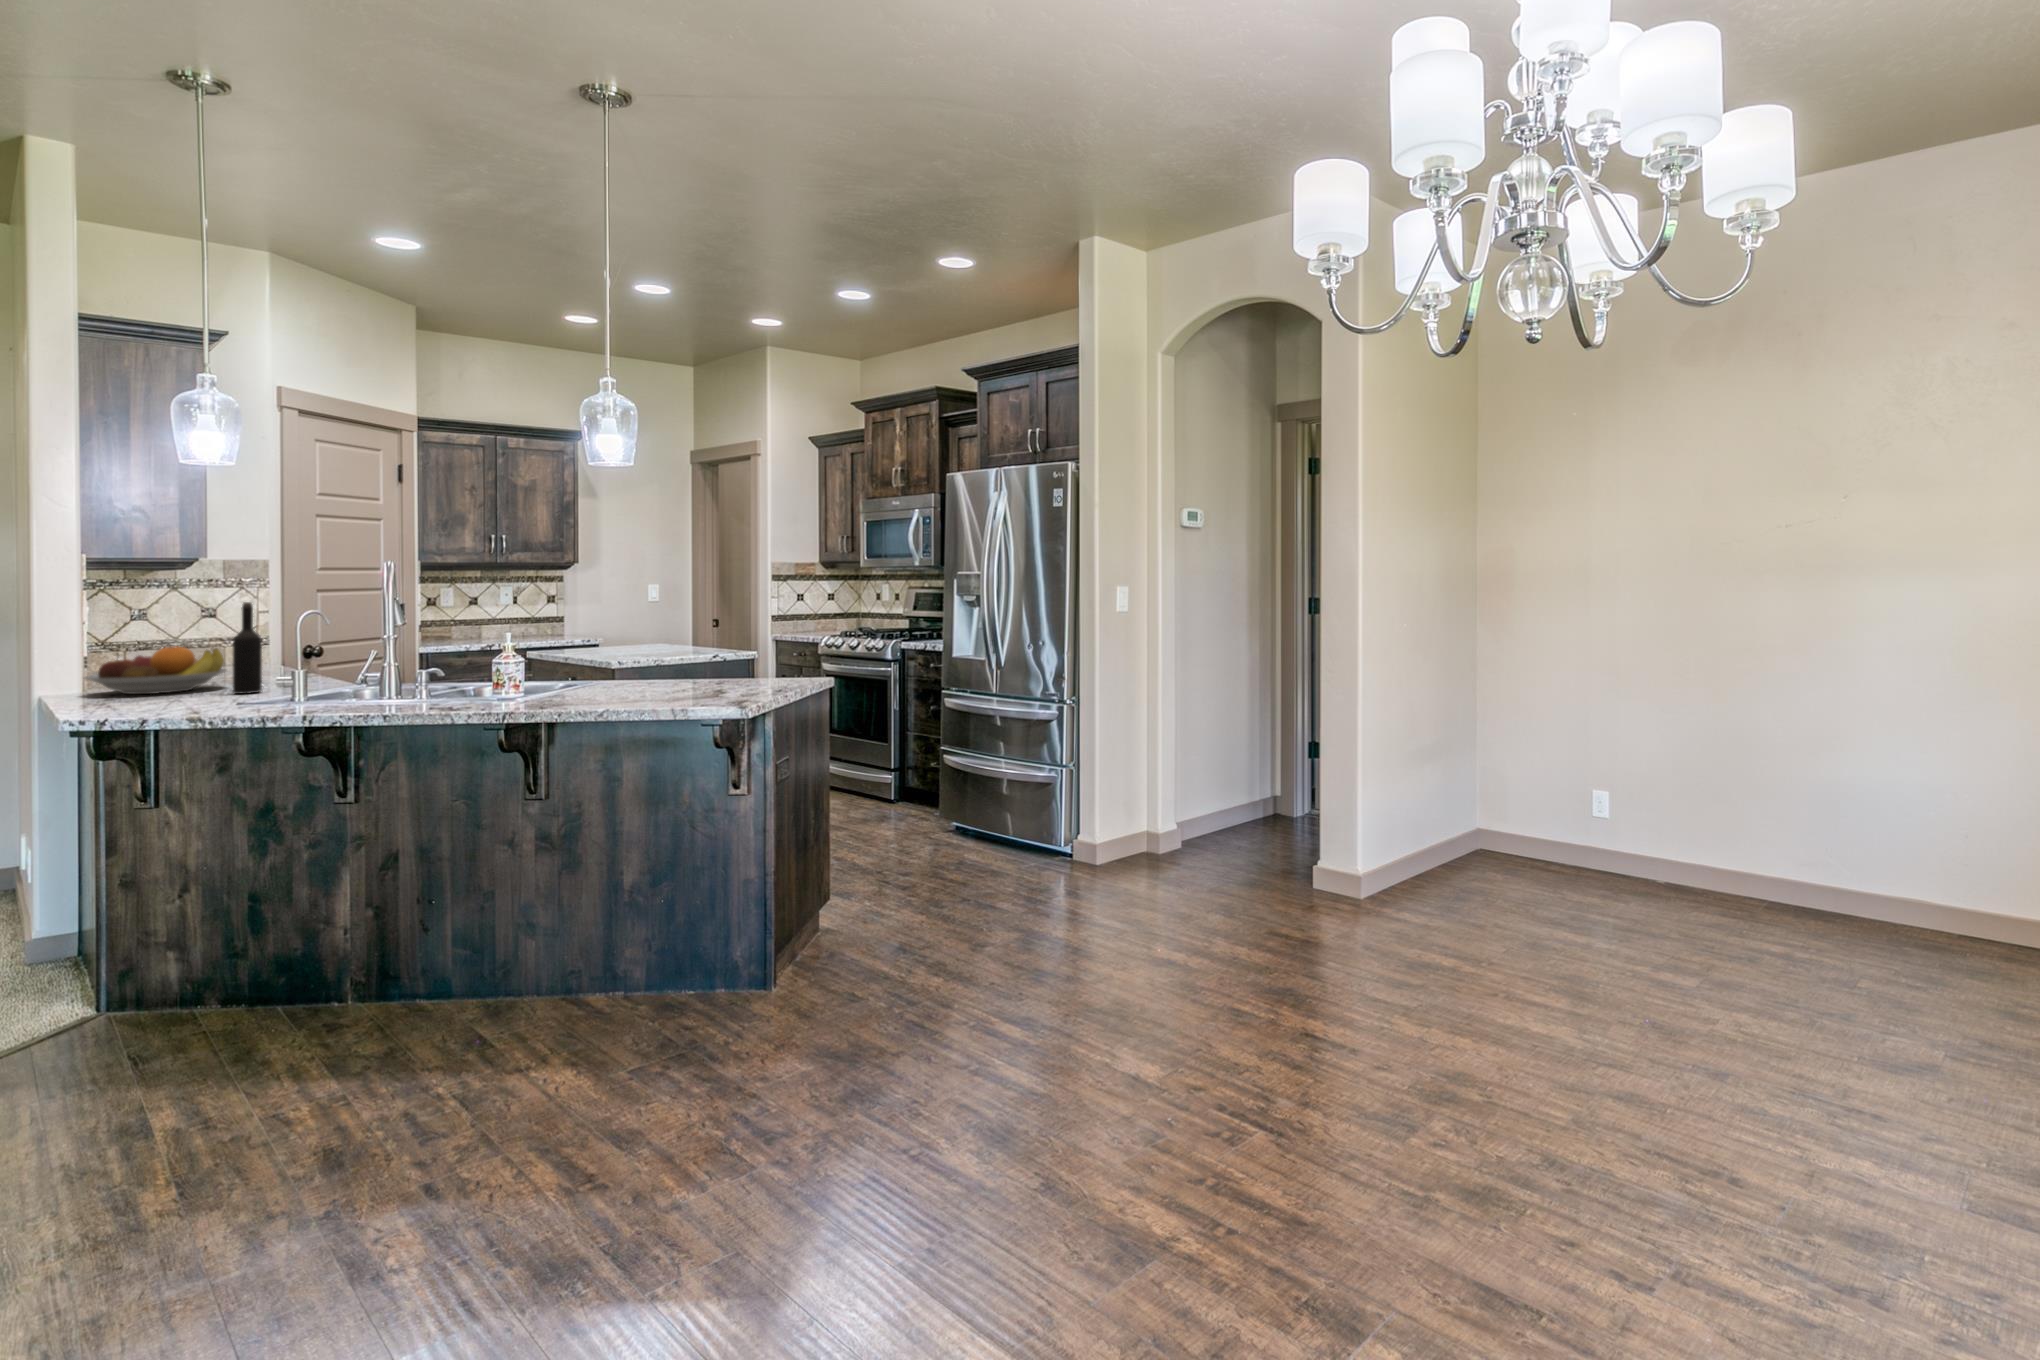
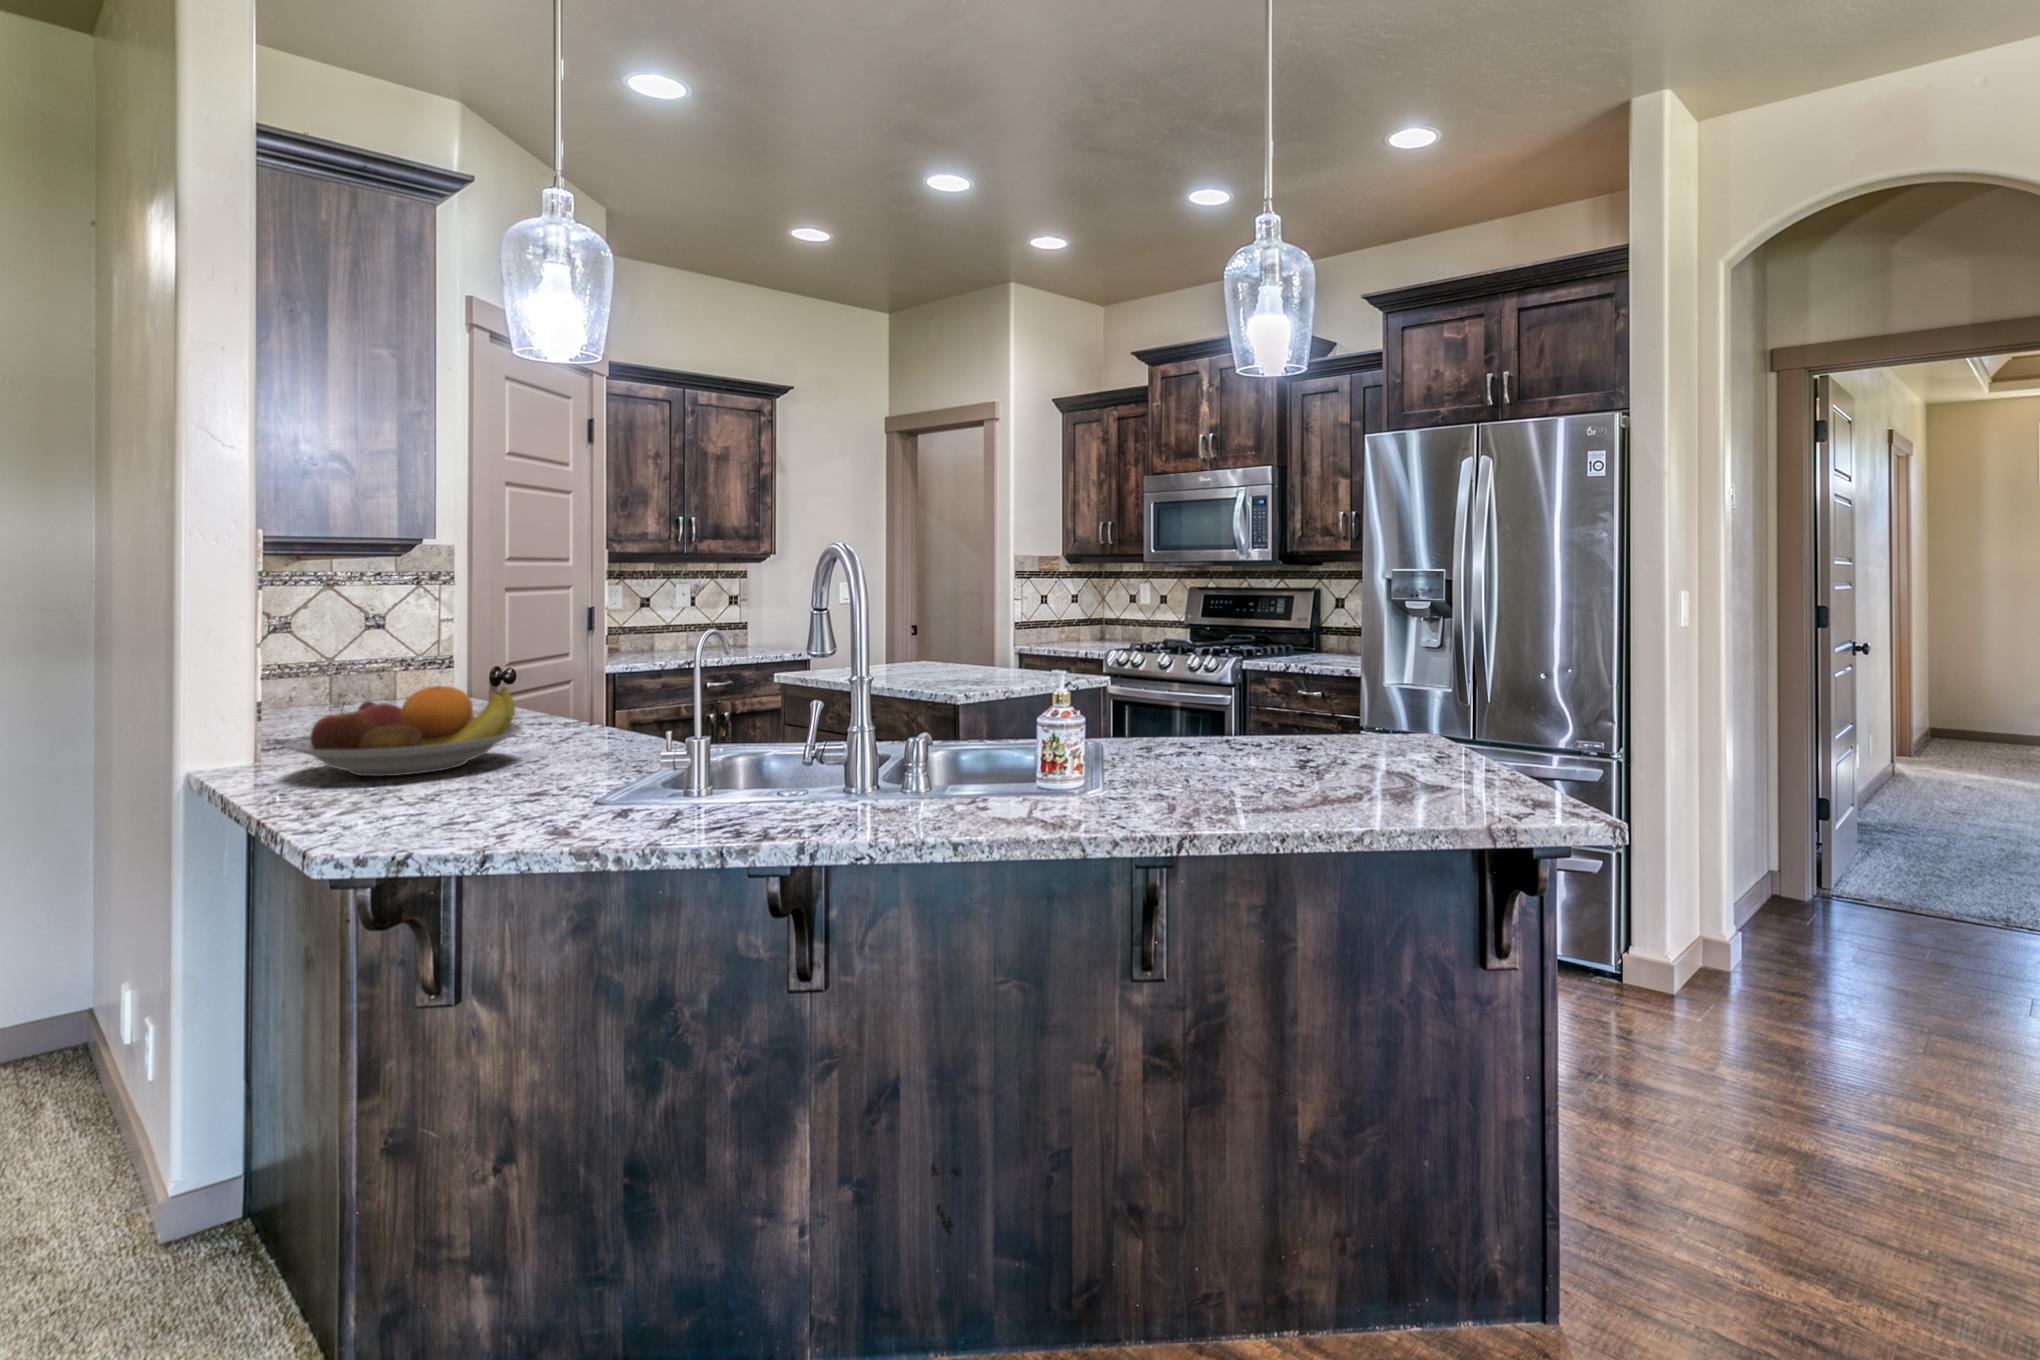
wine bottle: present [233,602,262,694] -> none [562,606,609,775]

